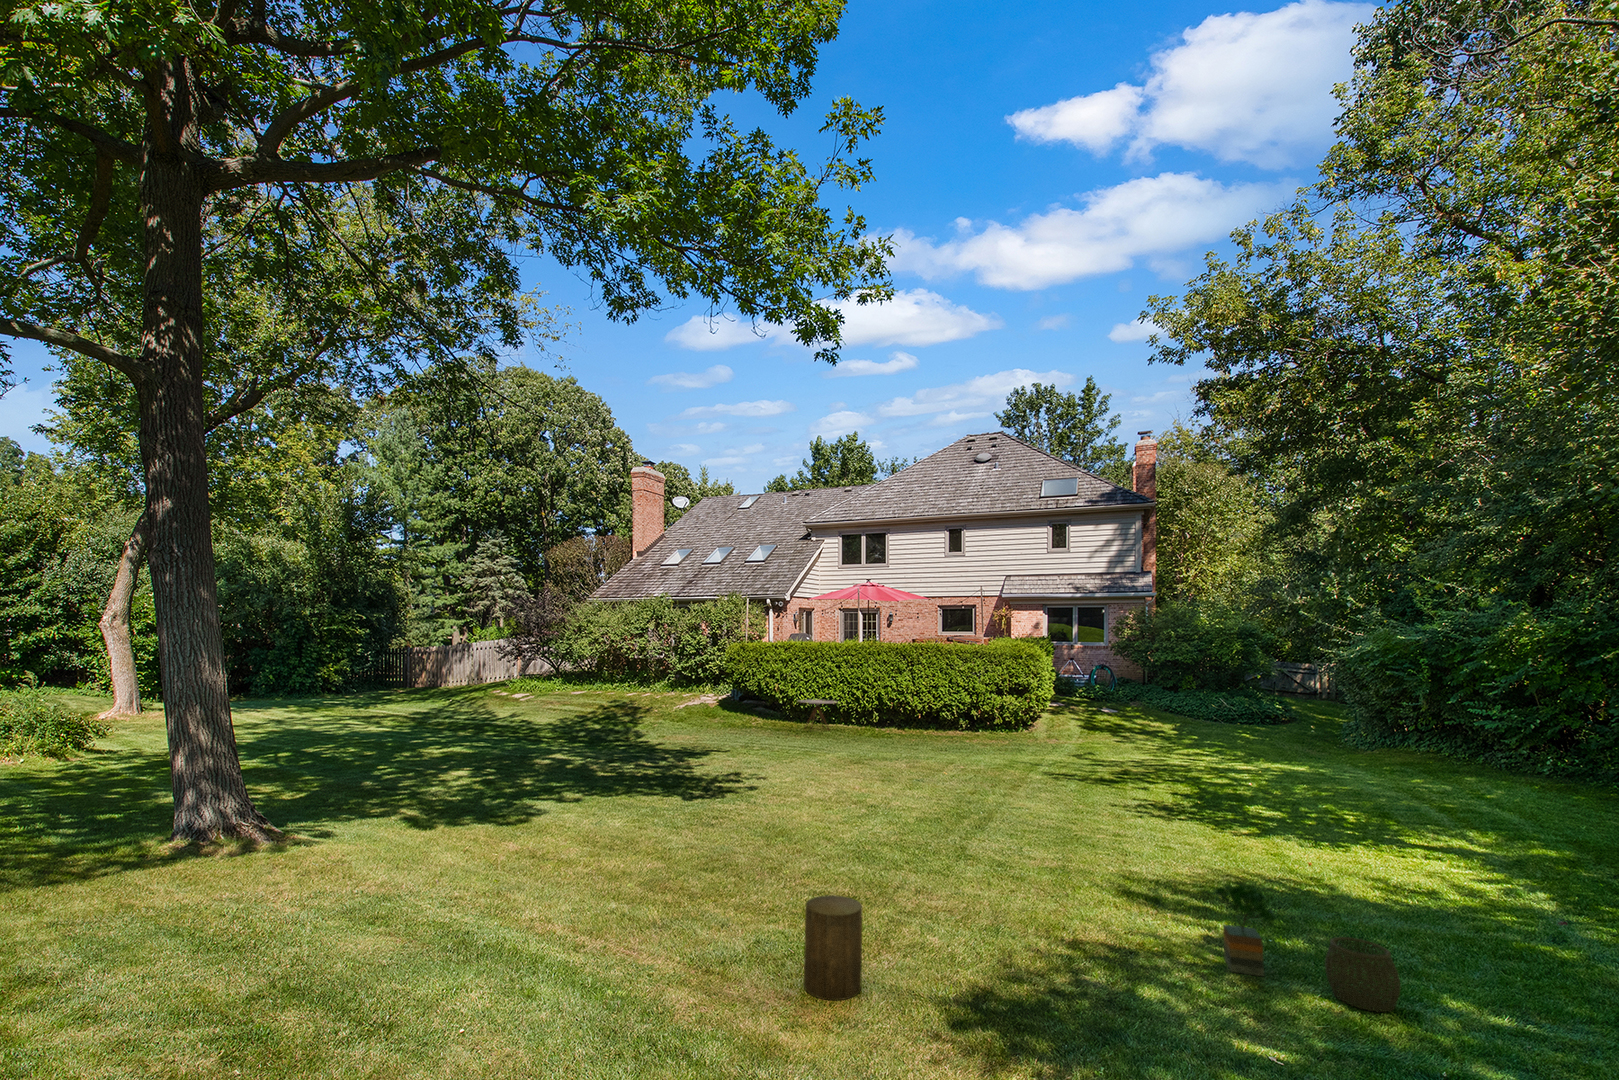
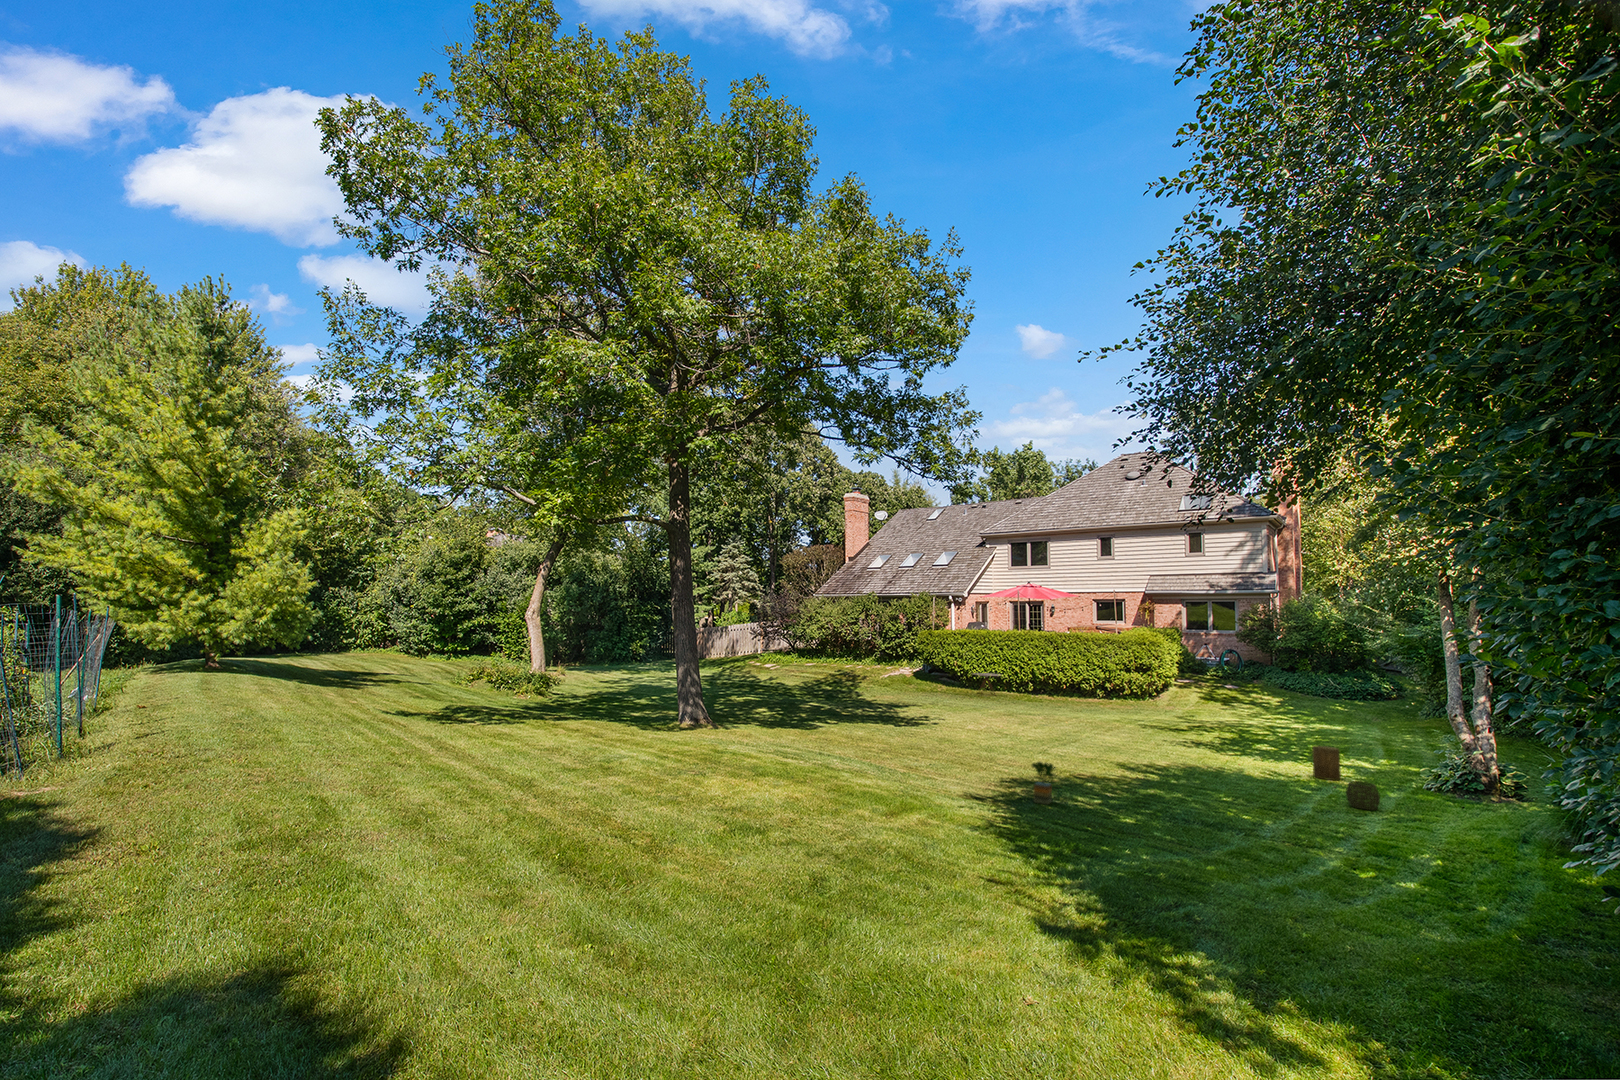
potted tree: present [1213,884,1275,976] -> present [1032,762,1056,804]
stool: present [804,895,862,1000] -> present [1312,746,1341,780]
woven basket: present [1325,937,1401,1012] -> present [1346,781,1380,810]

